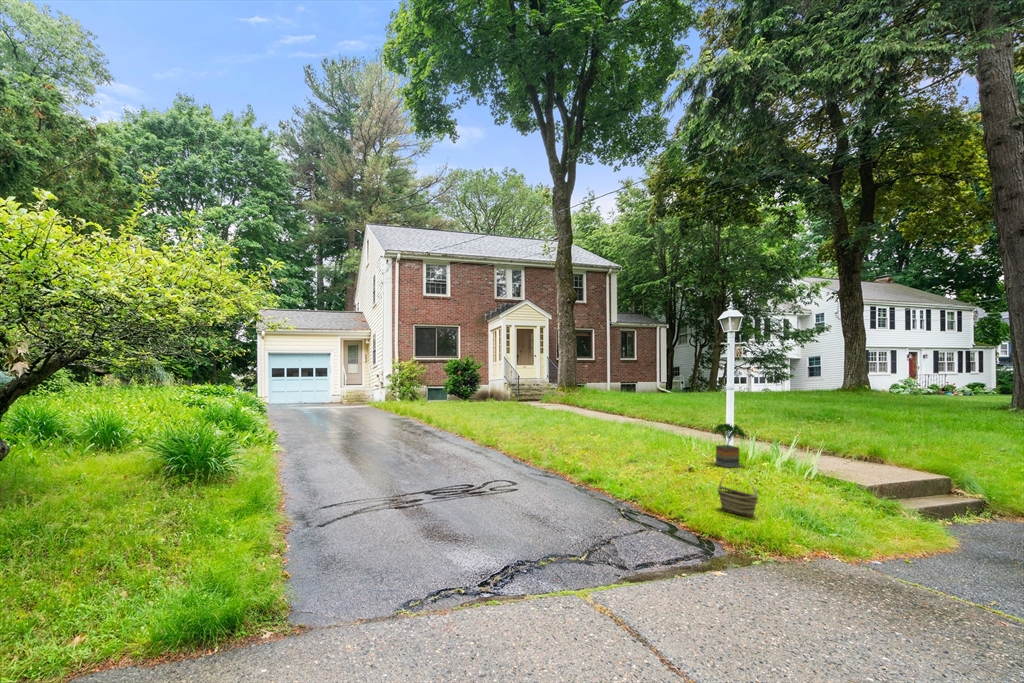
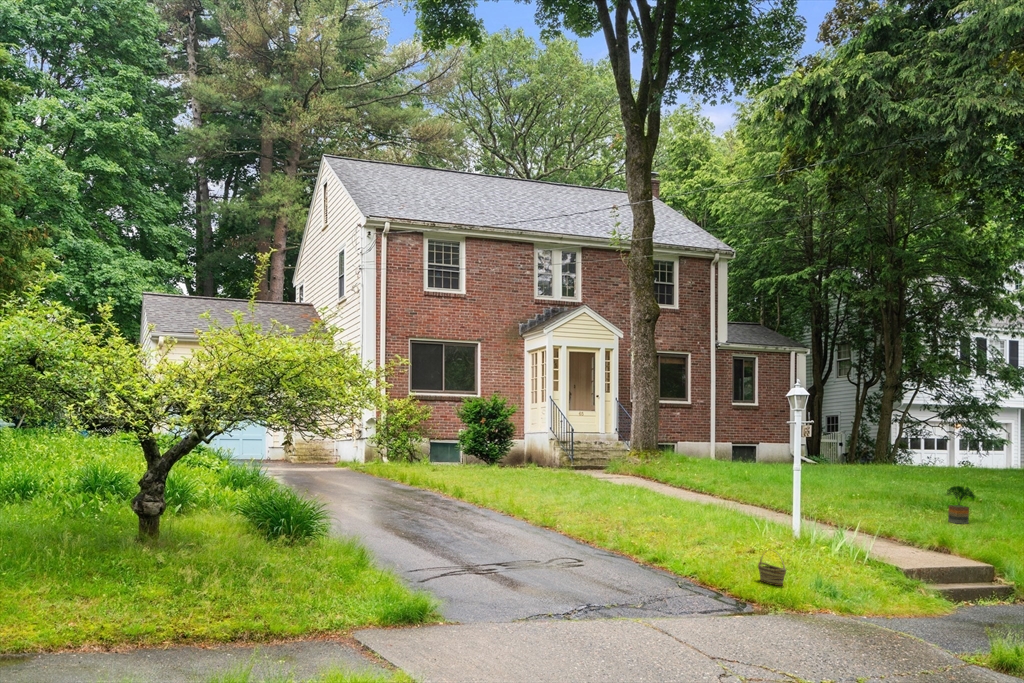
potted tree: present [713,424,746,467] -> present [947,486,975,524]

